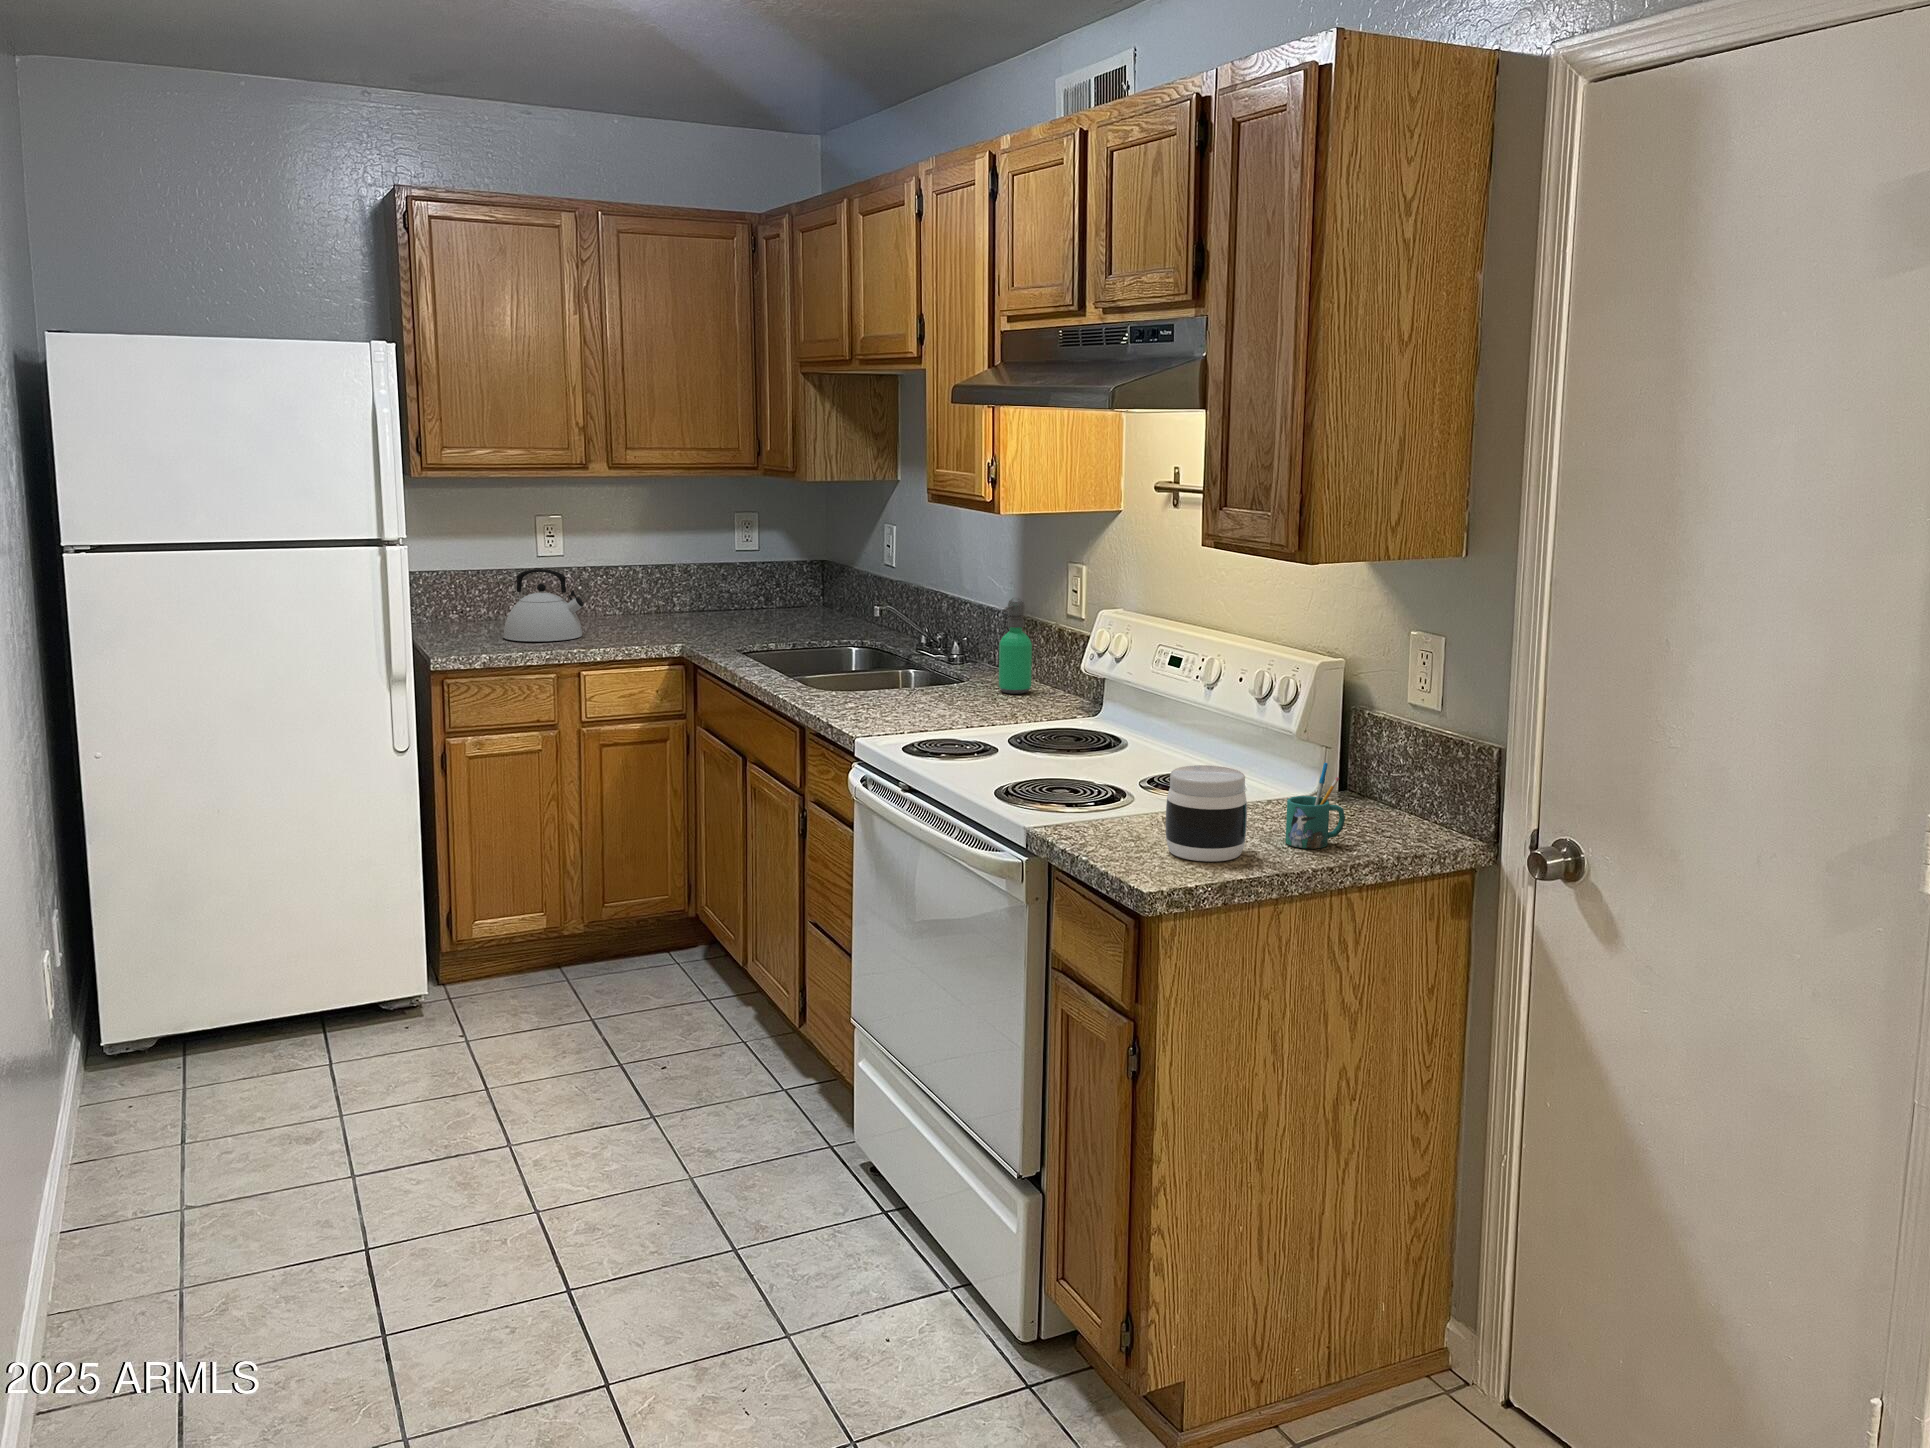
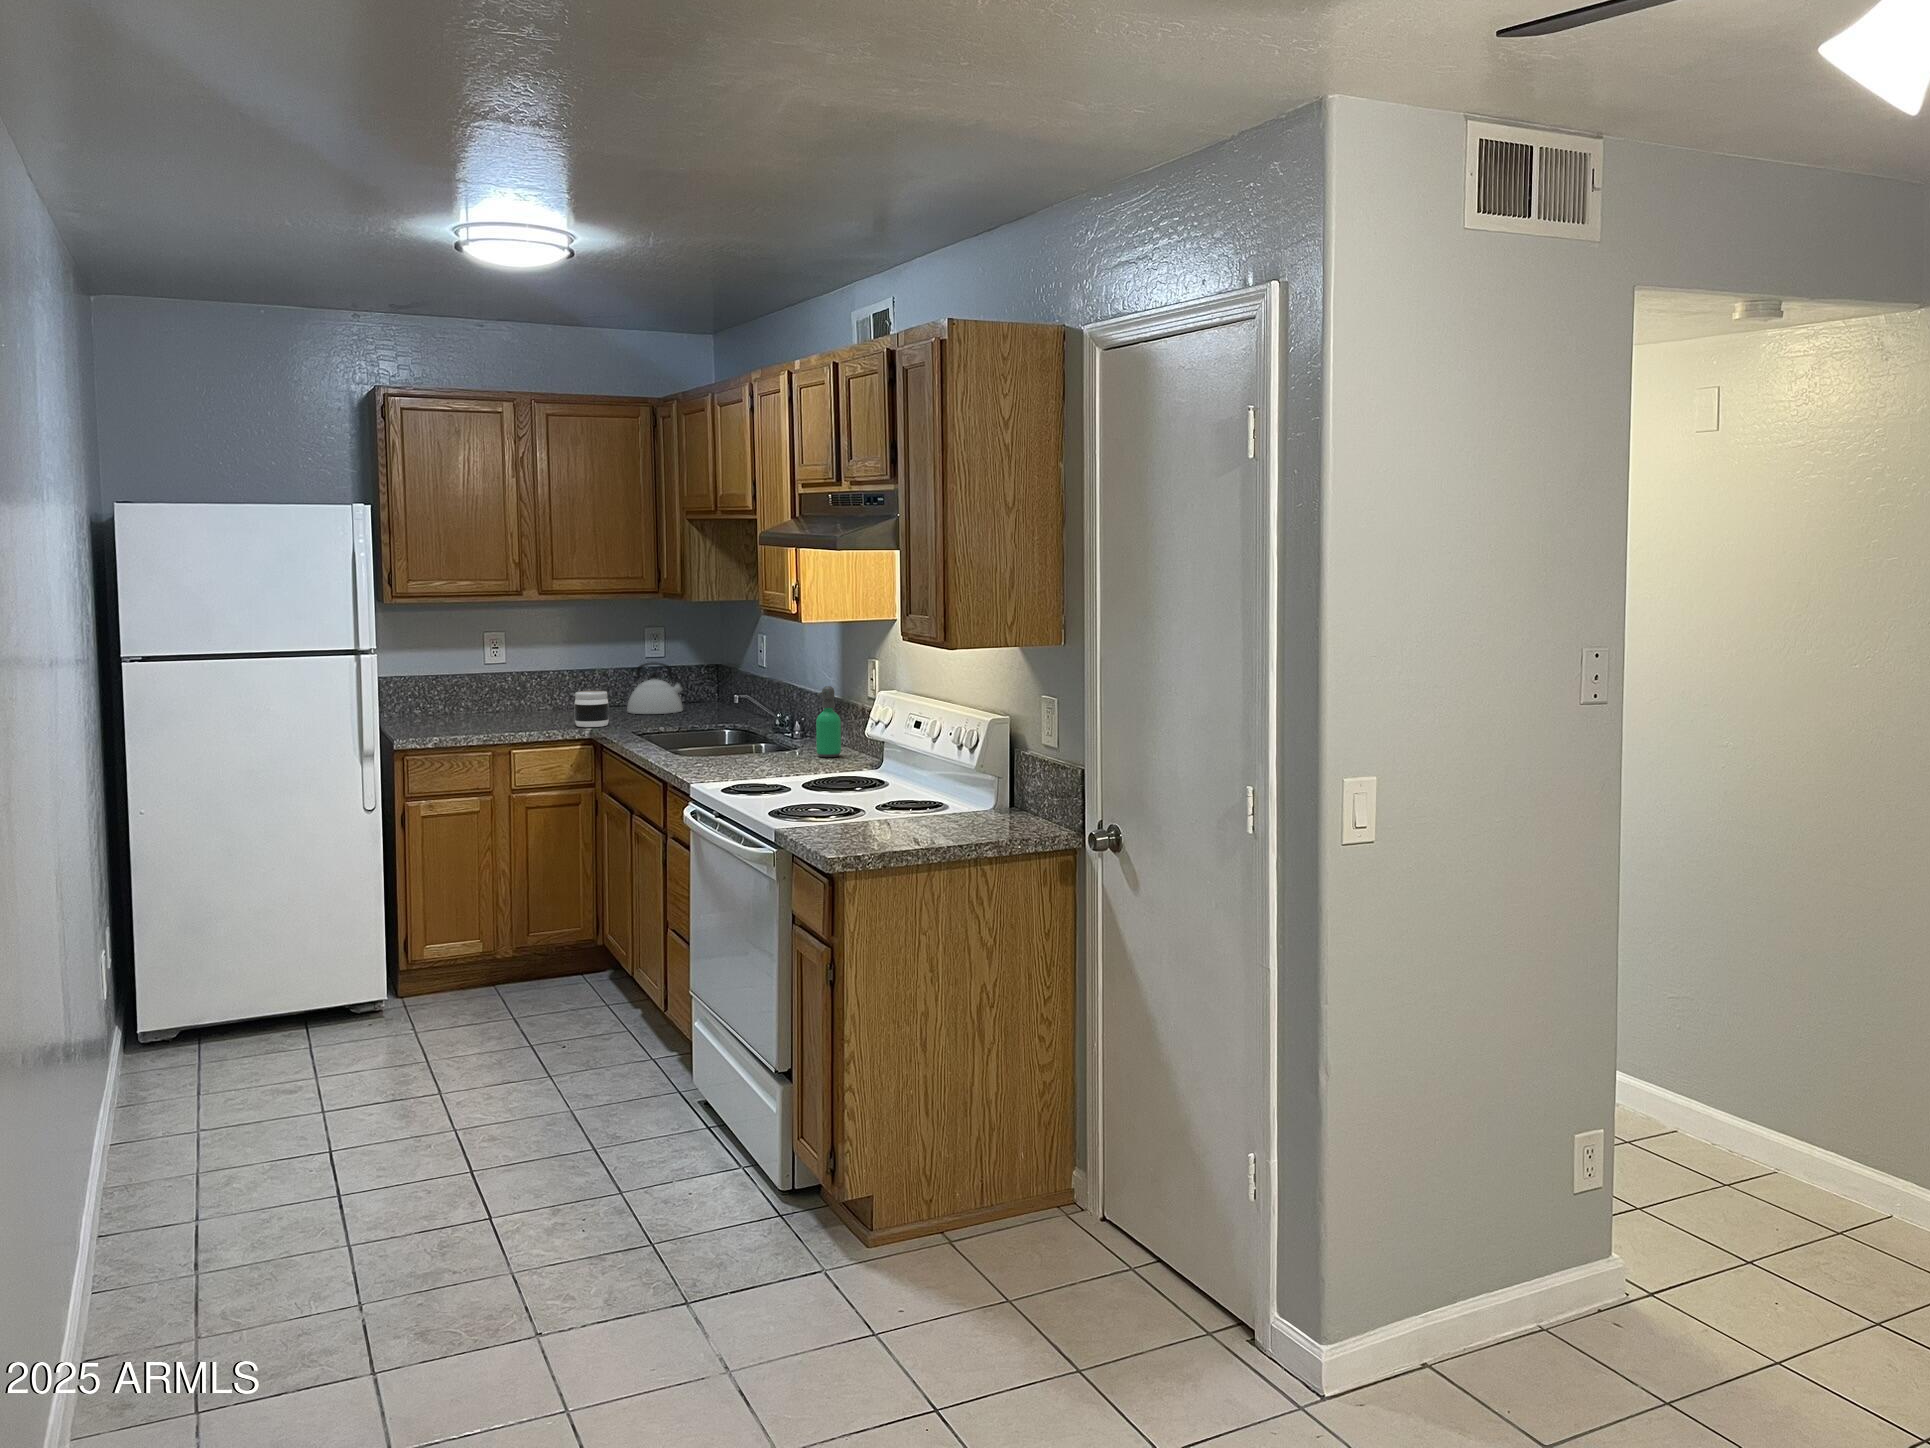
kettle: present [503,569,584,642] -> present [627,662,684,714]
mug: present [1285,763,1345,849] -> none [945,782,985,838]
jar: present [1166,765,1247,862] -> present [574,691,609,727]

